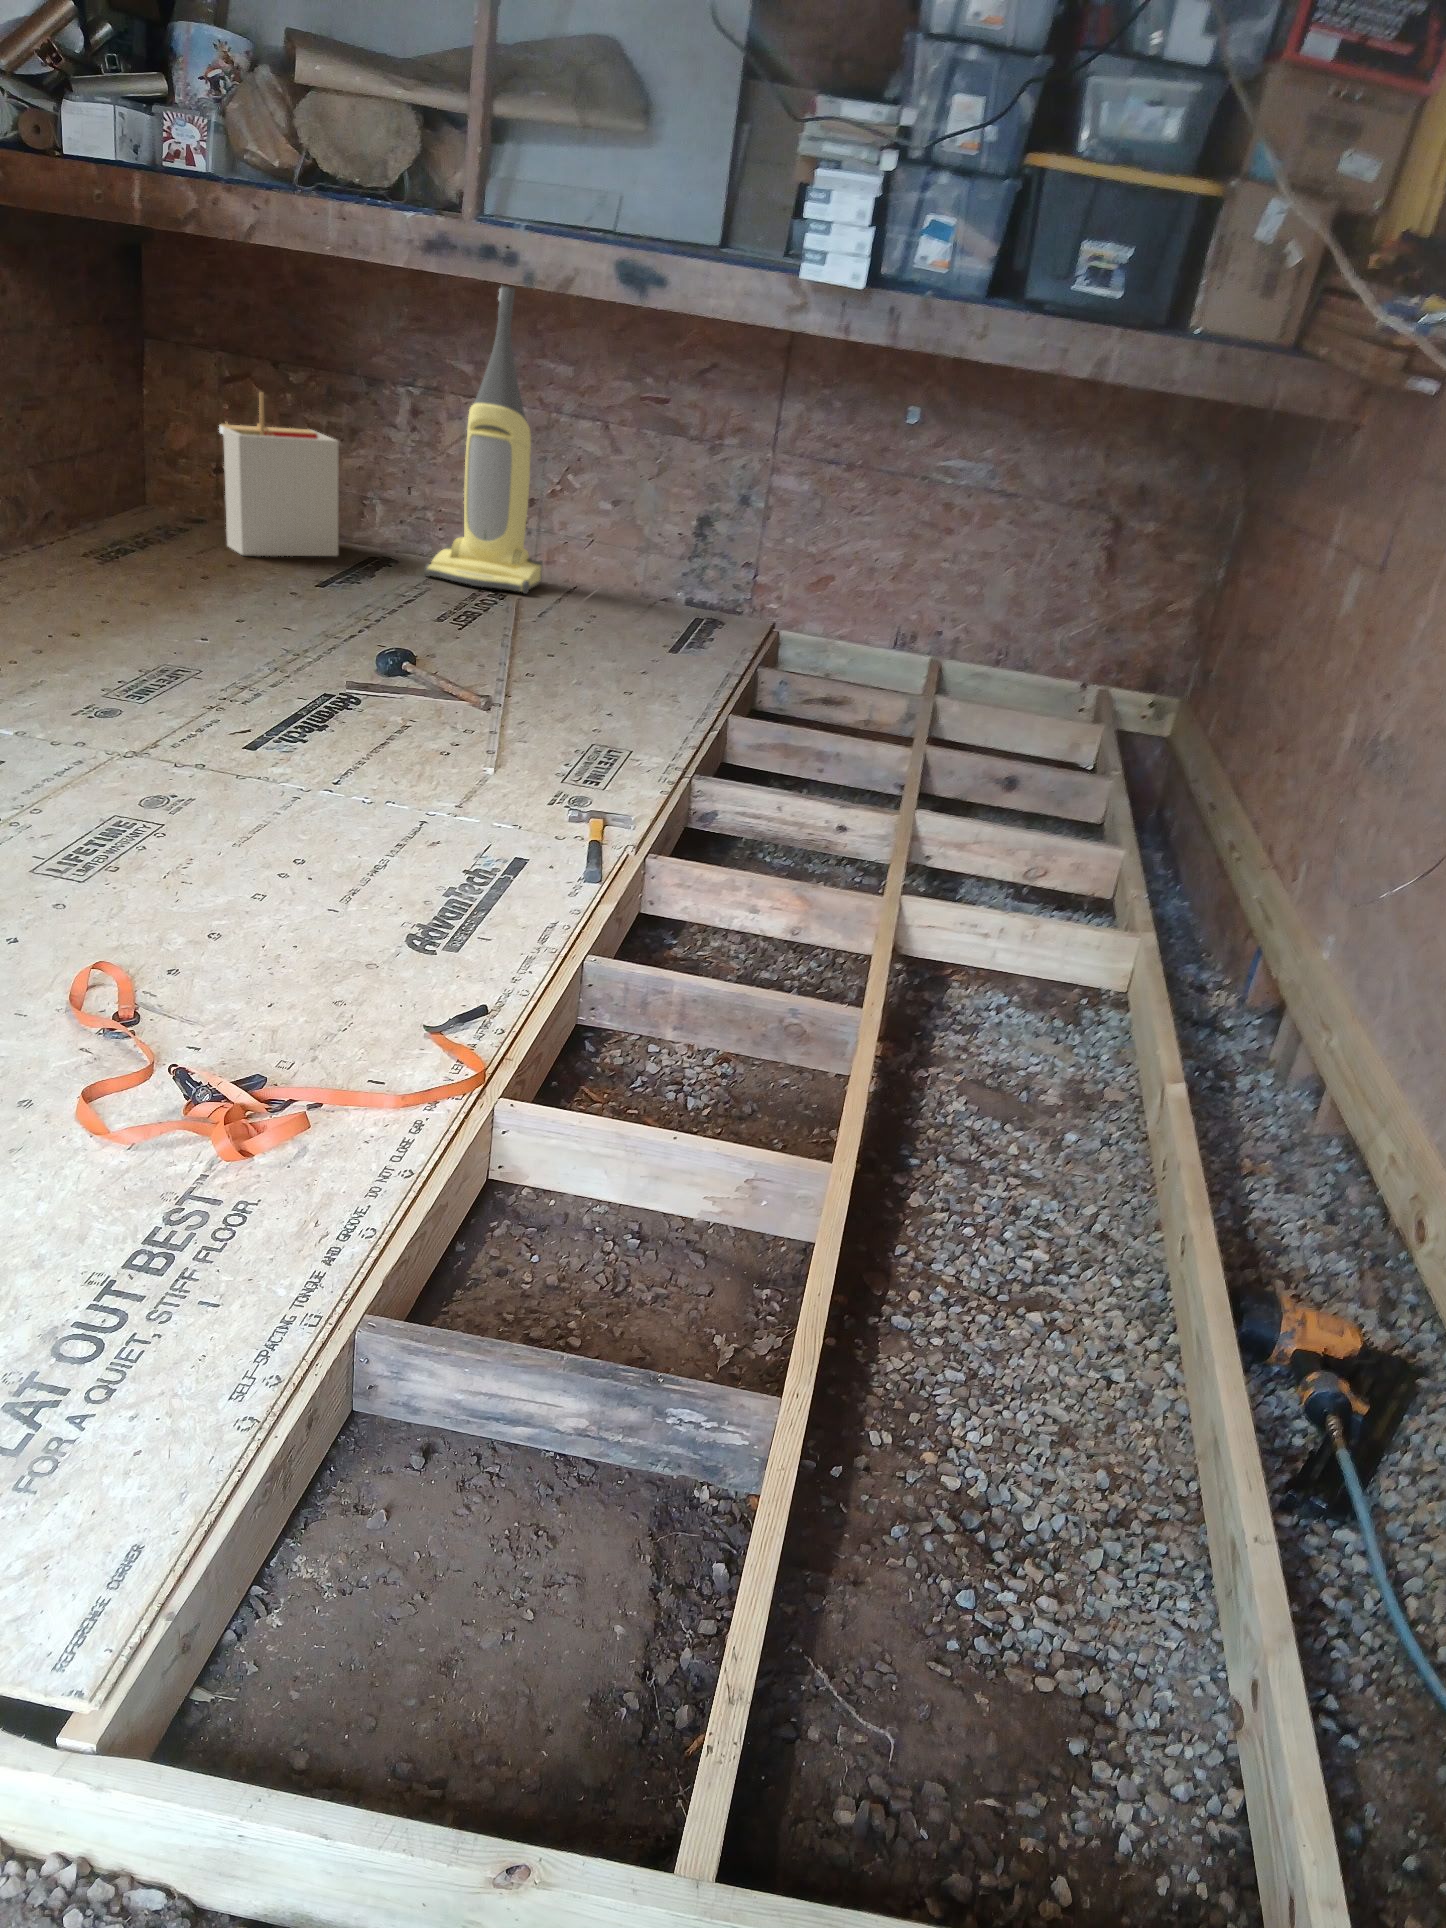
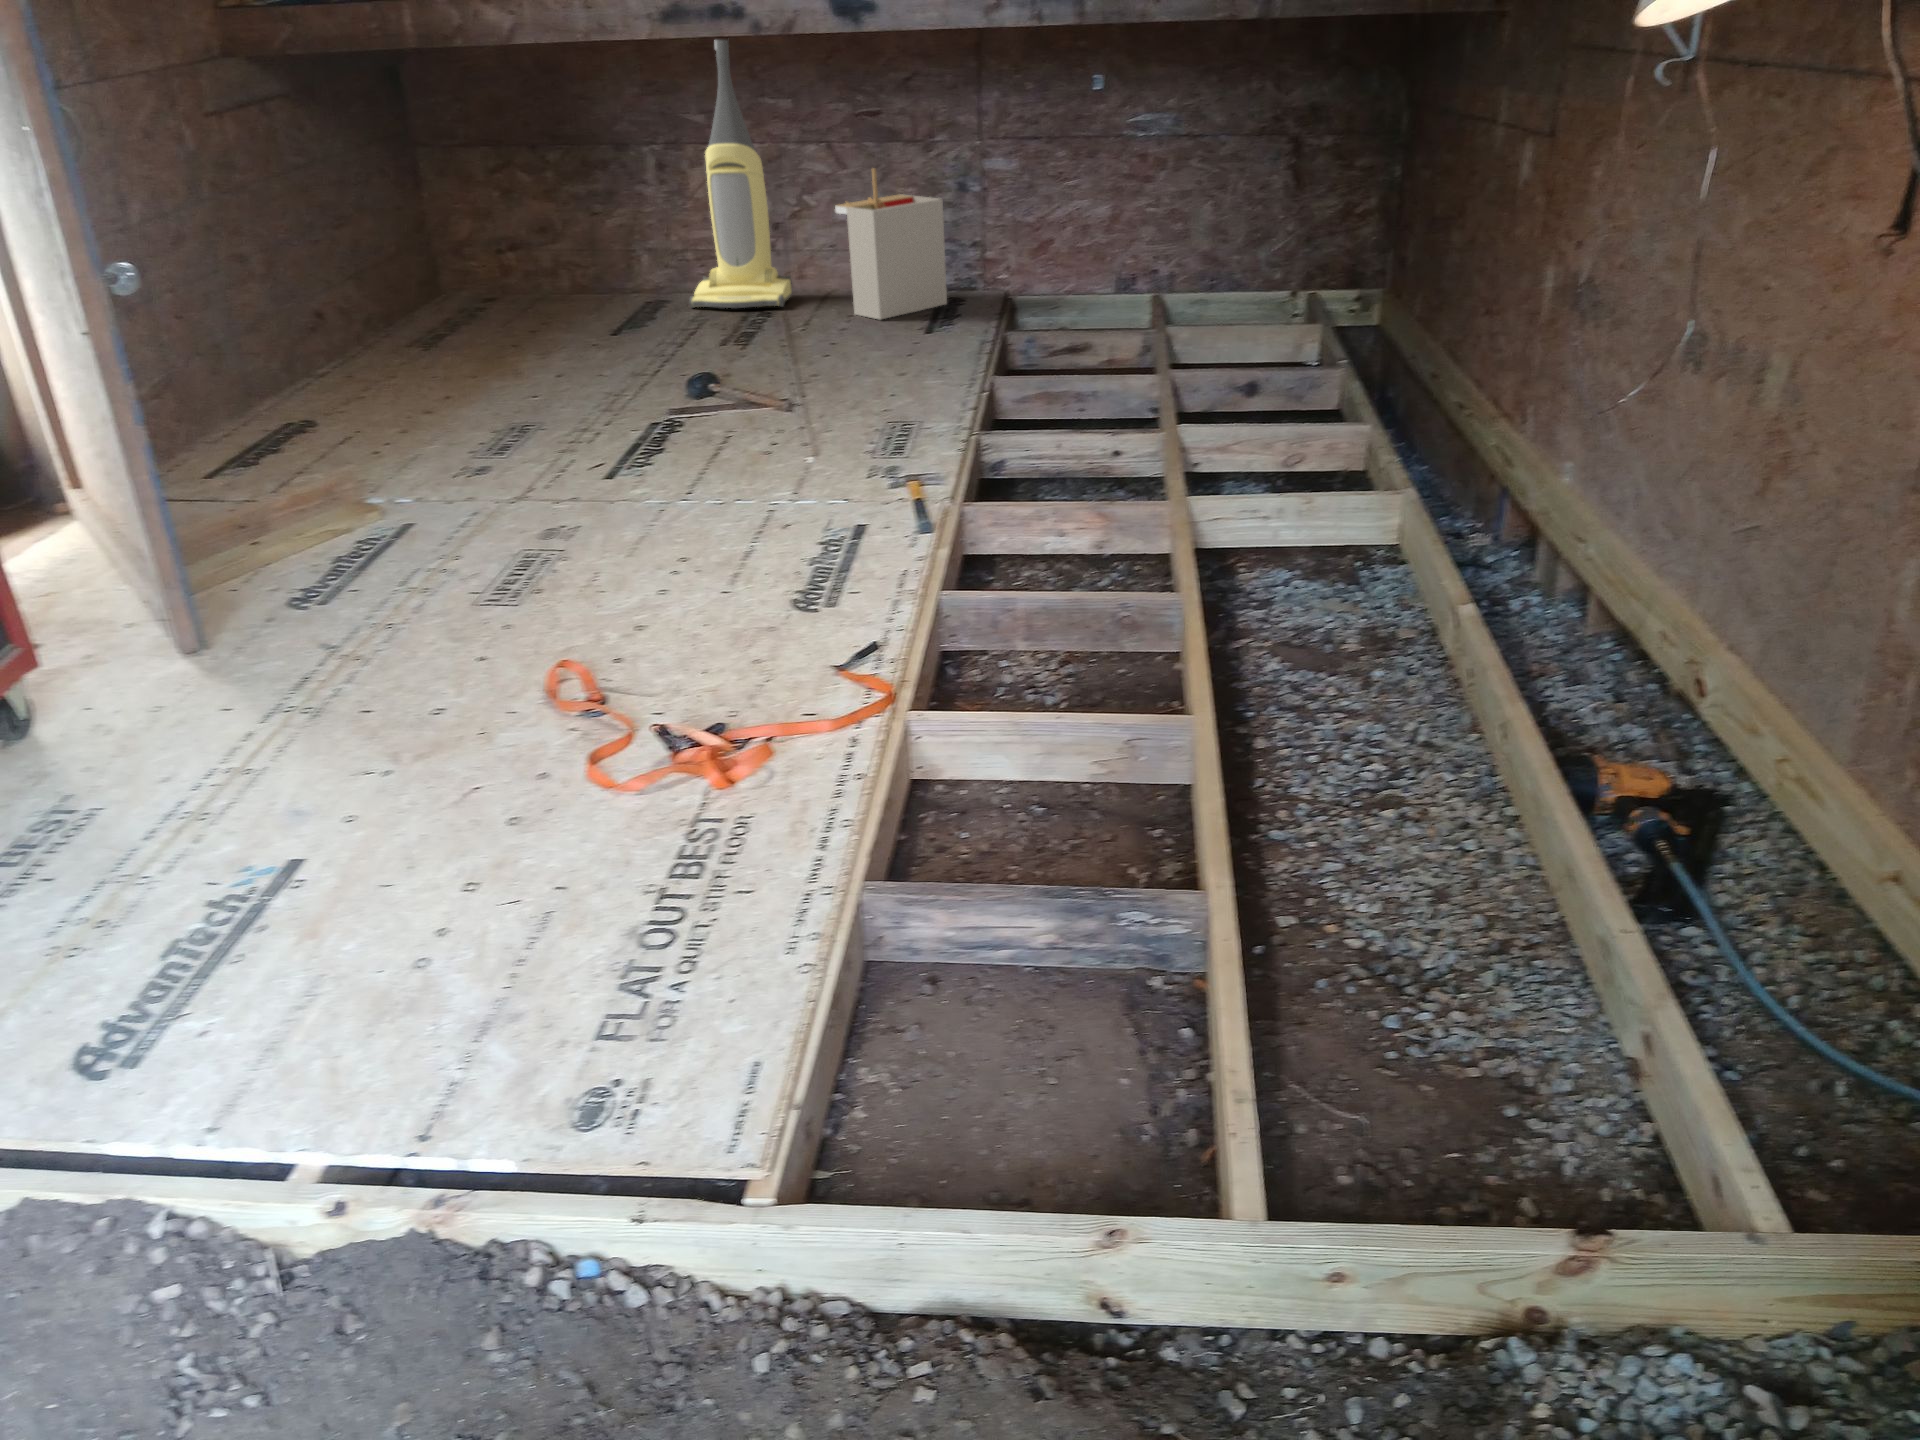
storage bin: present [219,392,338,556] -> present [835,168,947,319]

